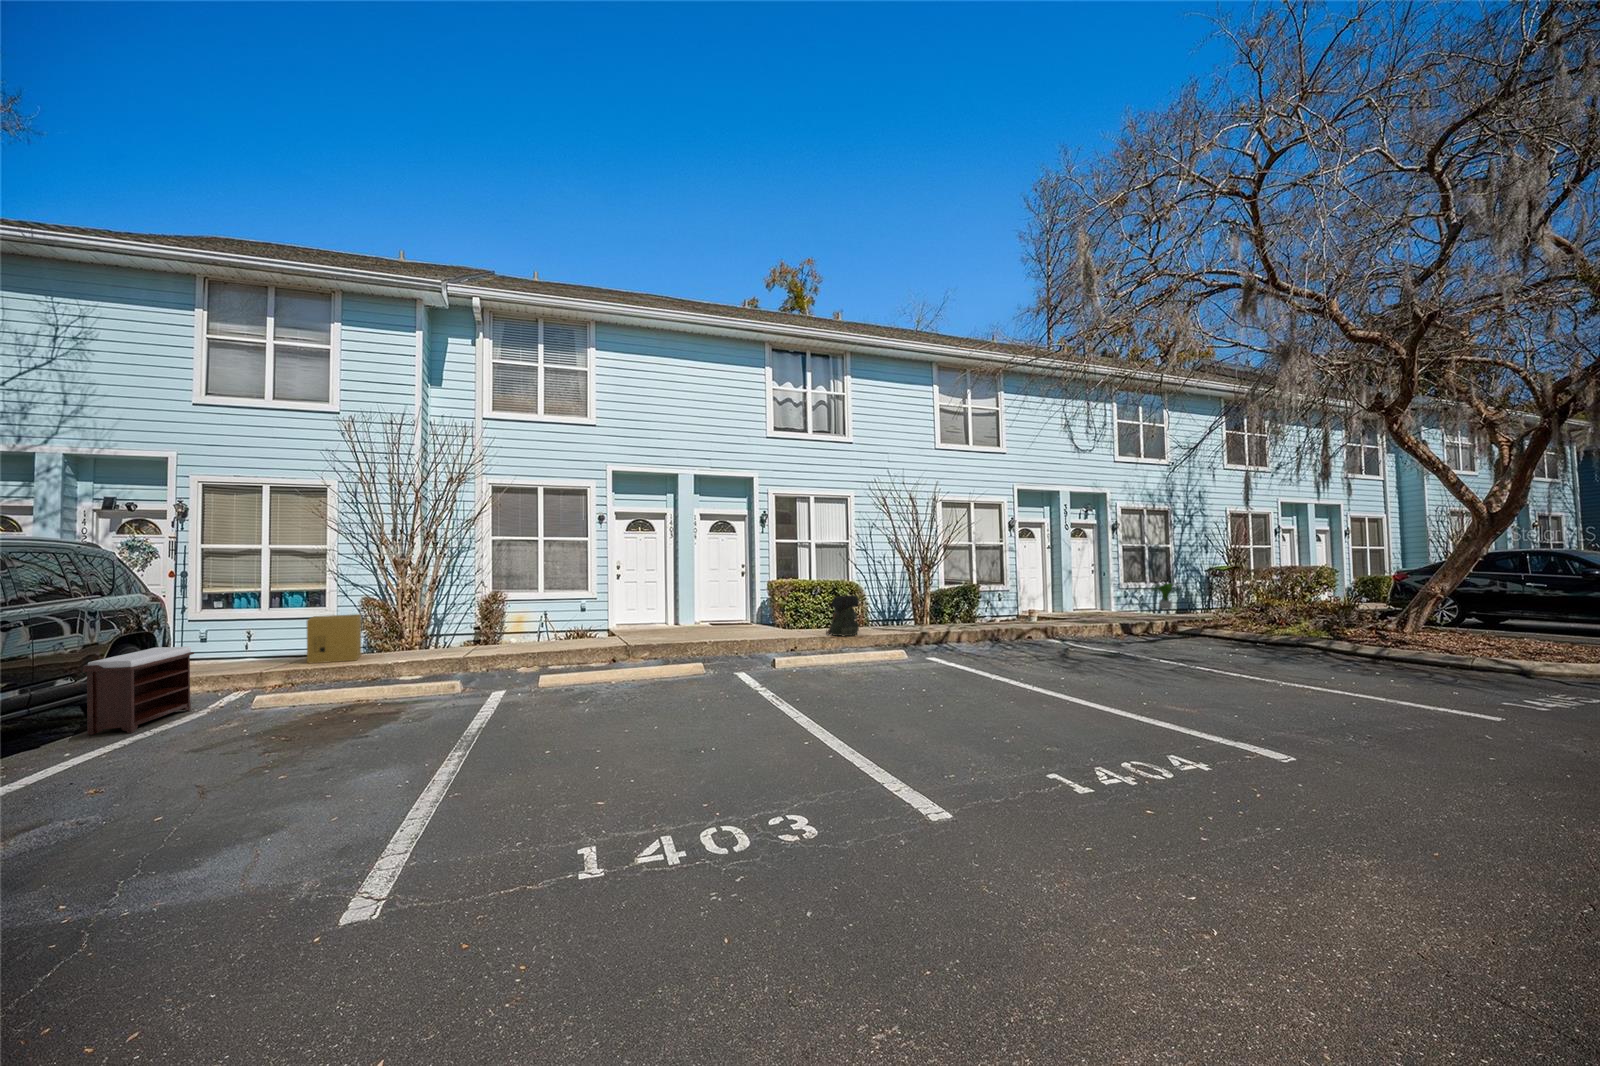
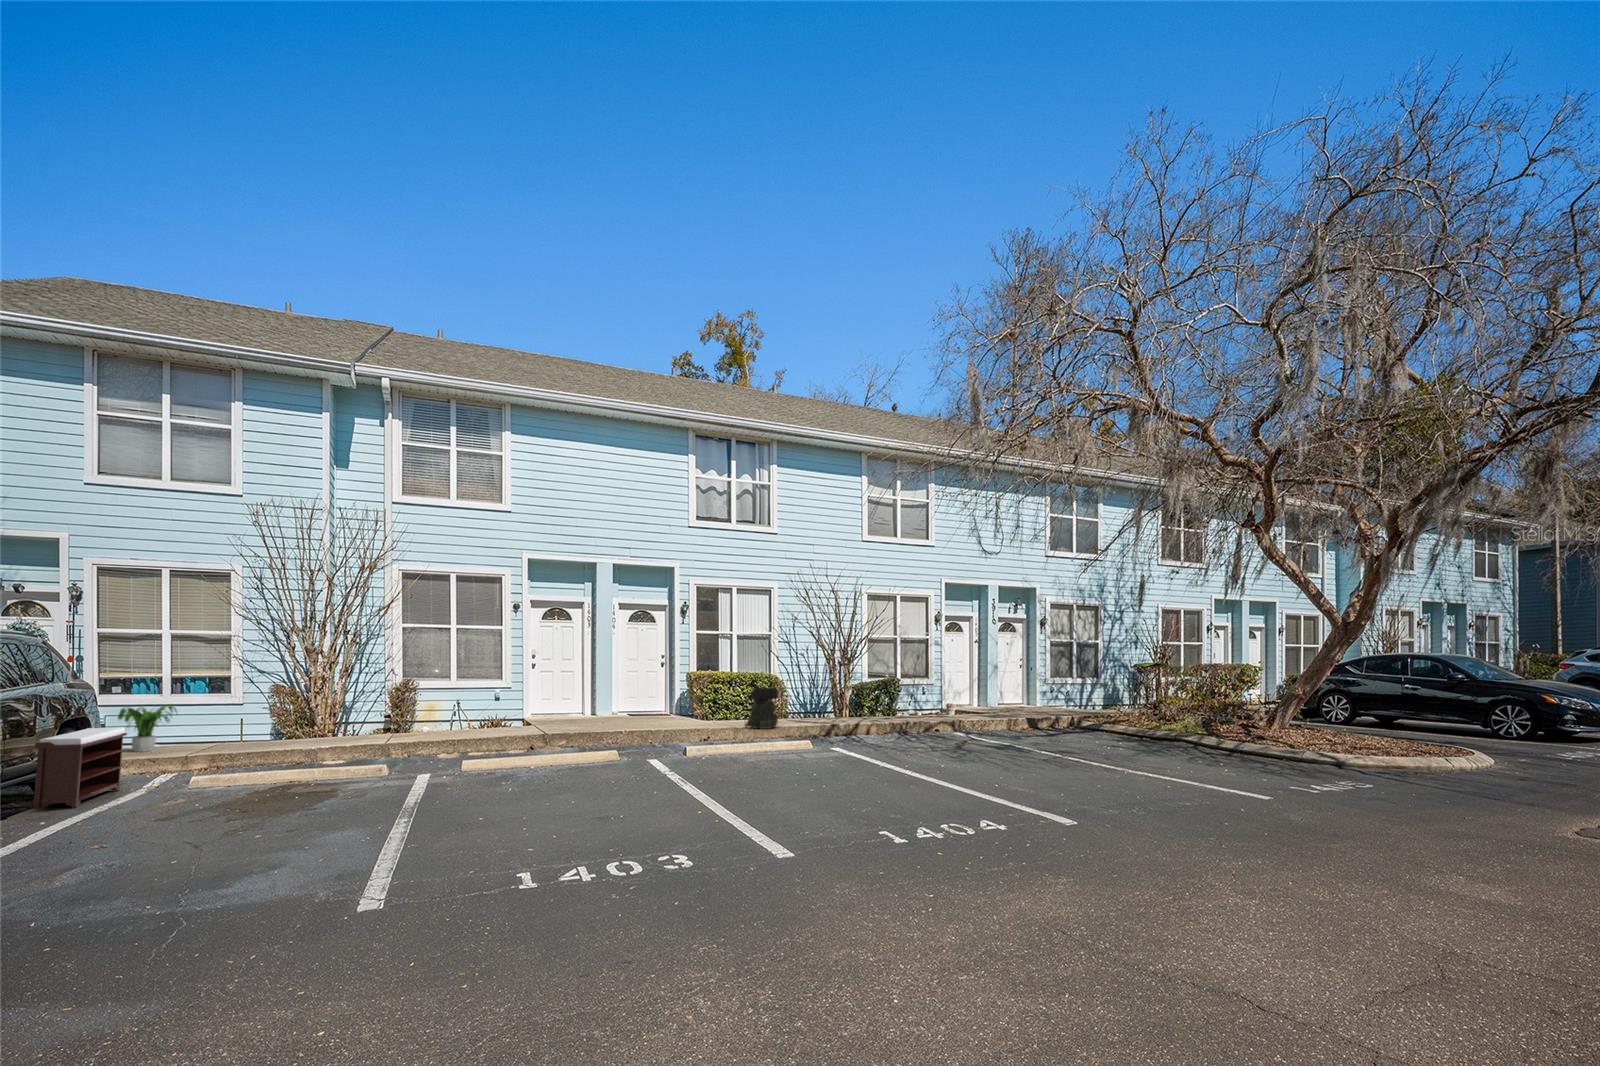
potted plant: present [1151,583,1176,609] -> present [118,706,177,752]
cardboard box: present [307,614,361,663] -> none [211,701,267,751]

